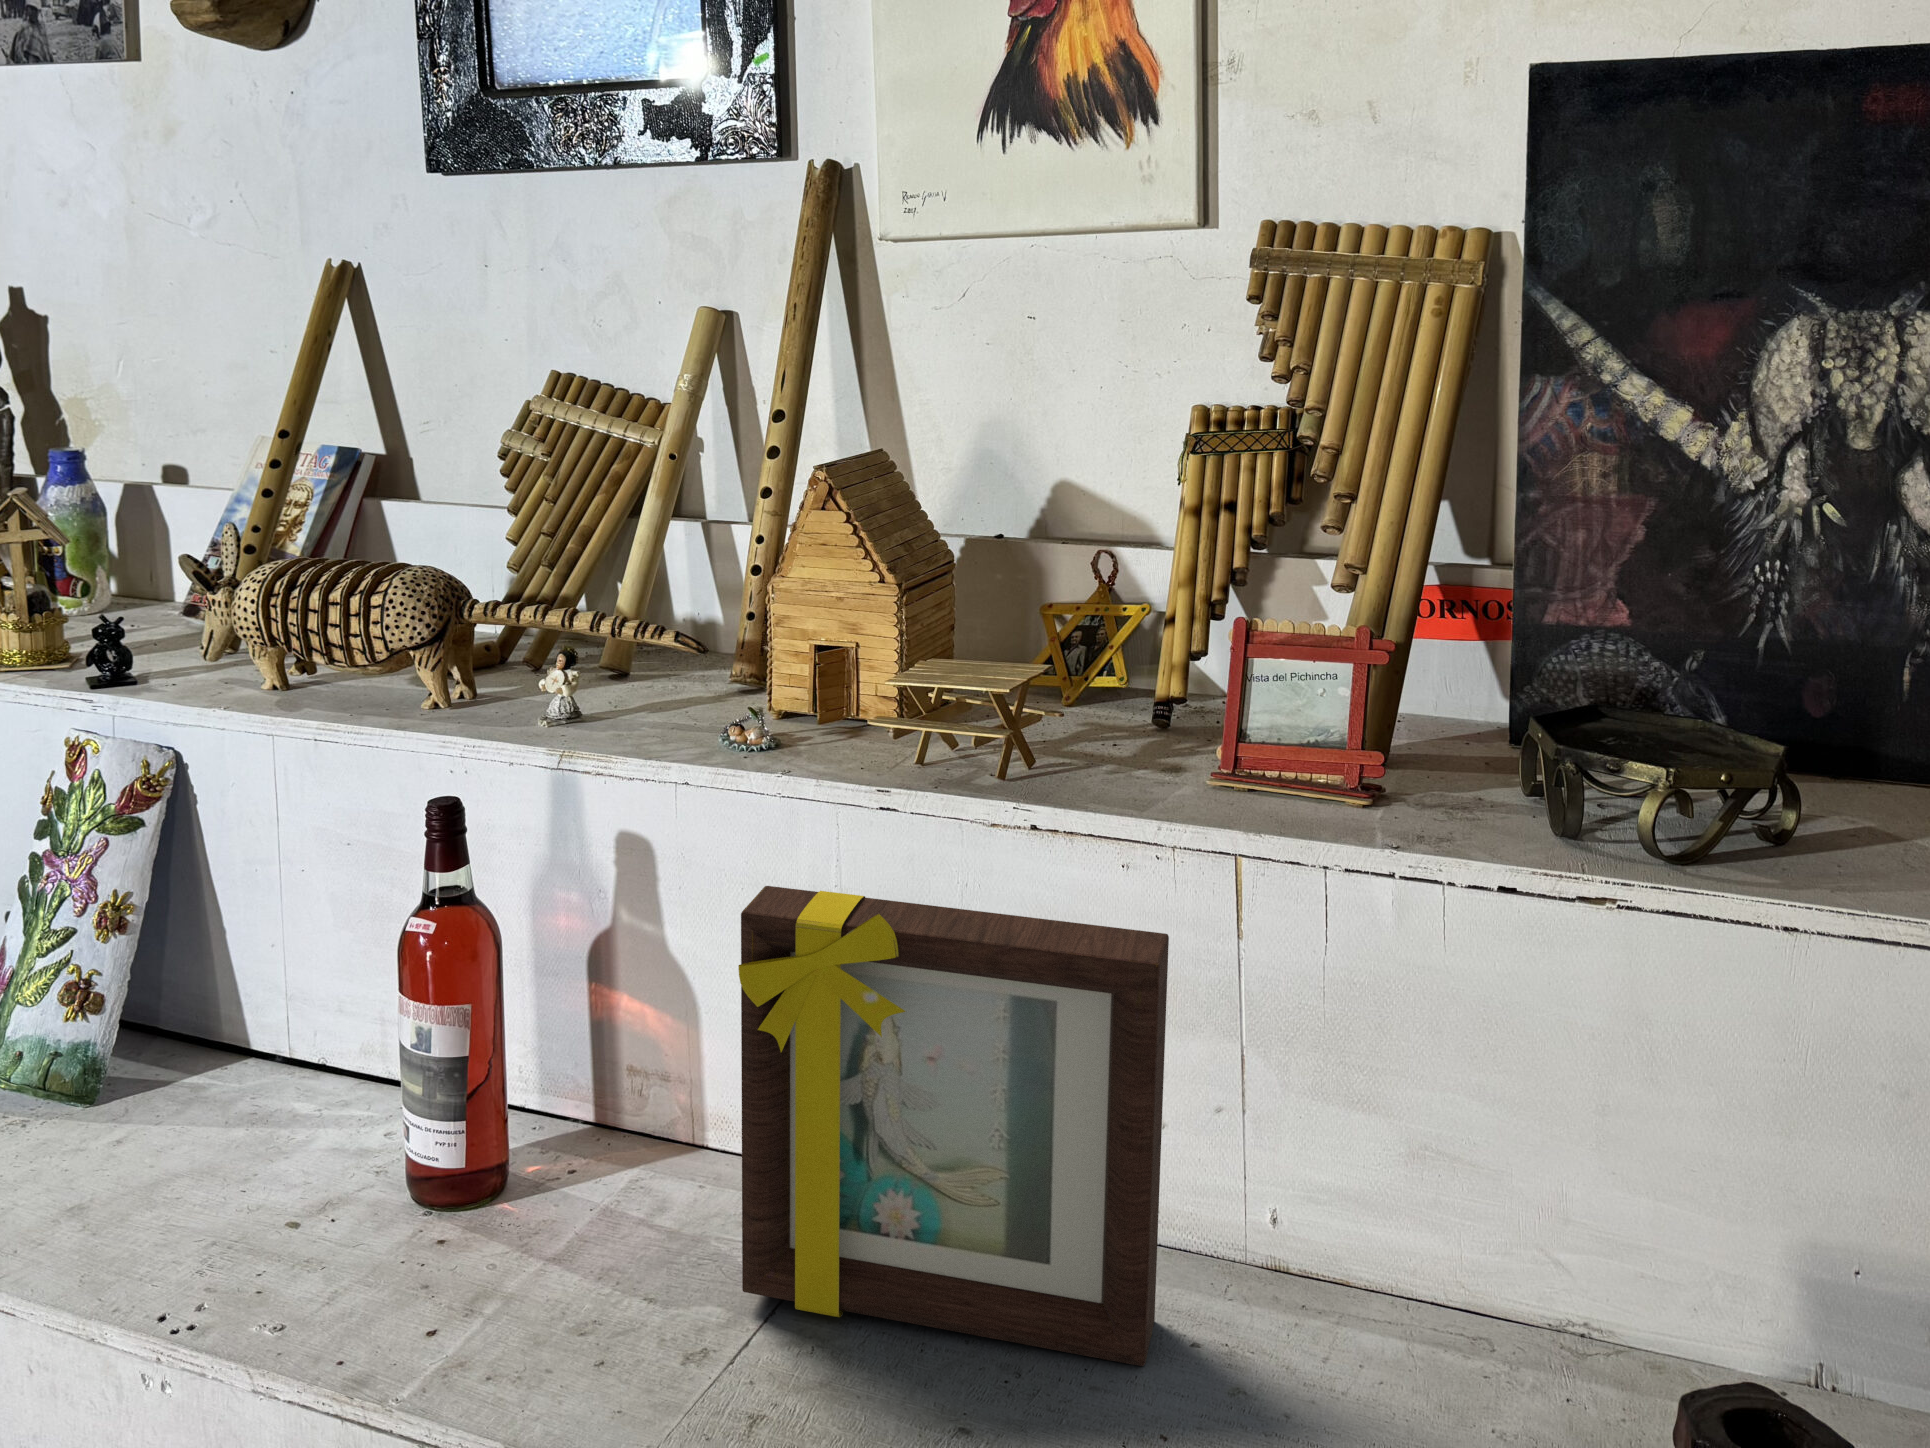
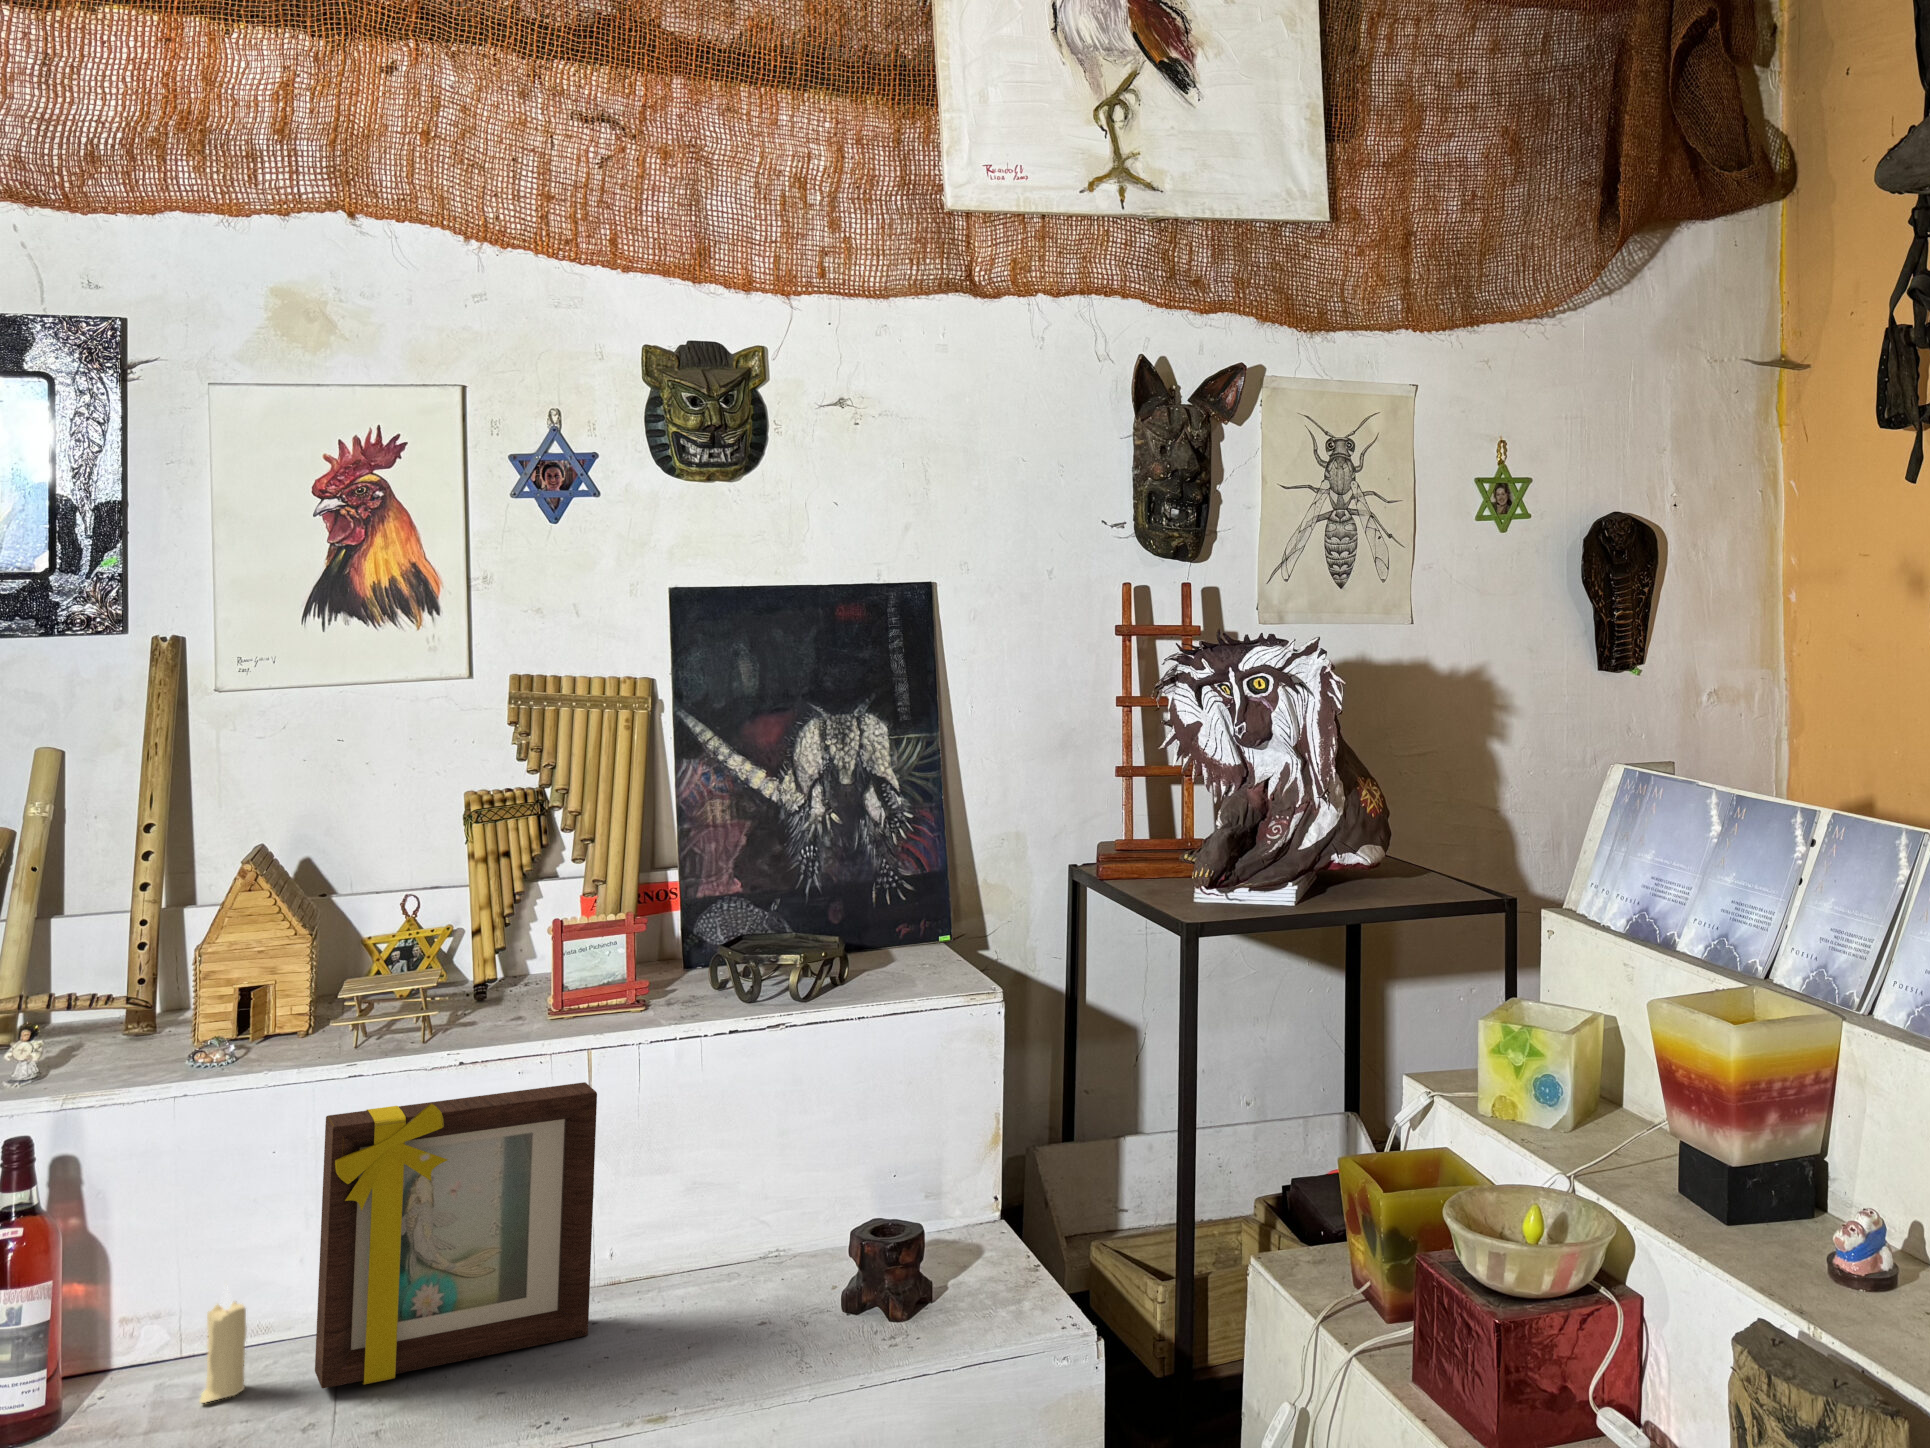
candle: none [627,1087,693,1243] -> present [200,1287,246,1403]

